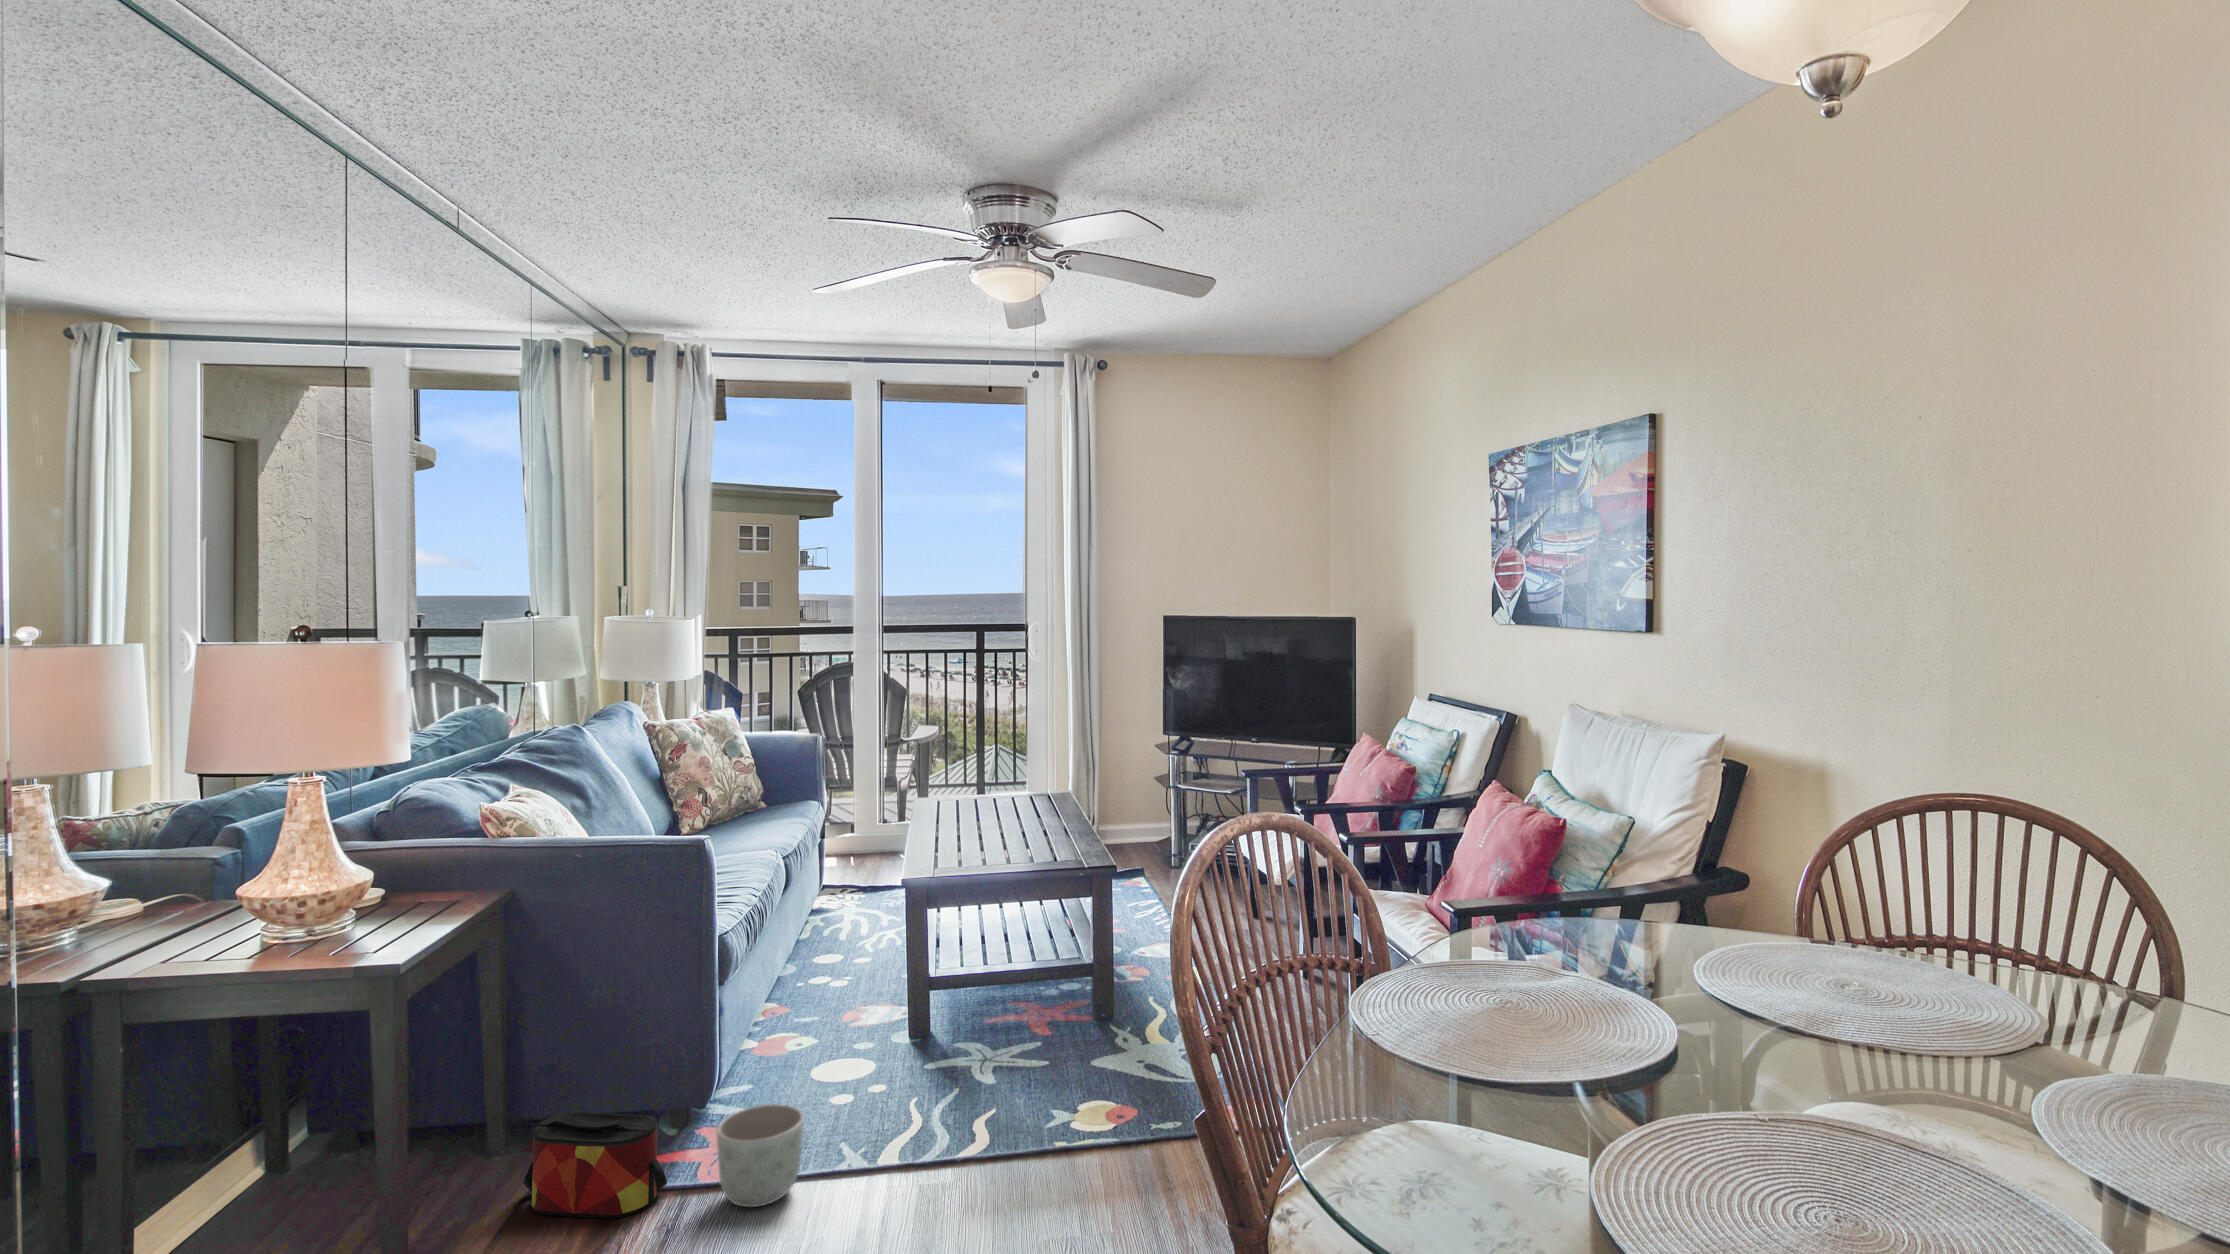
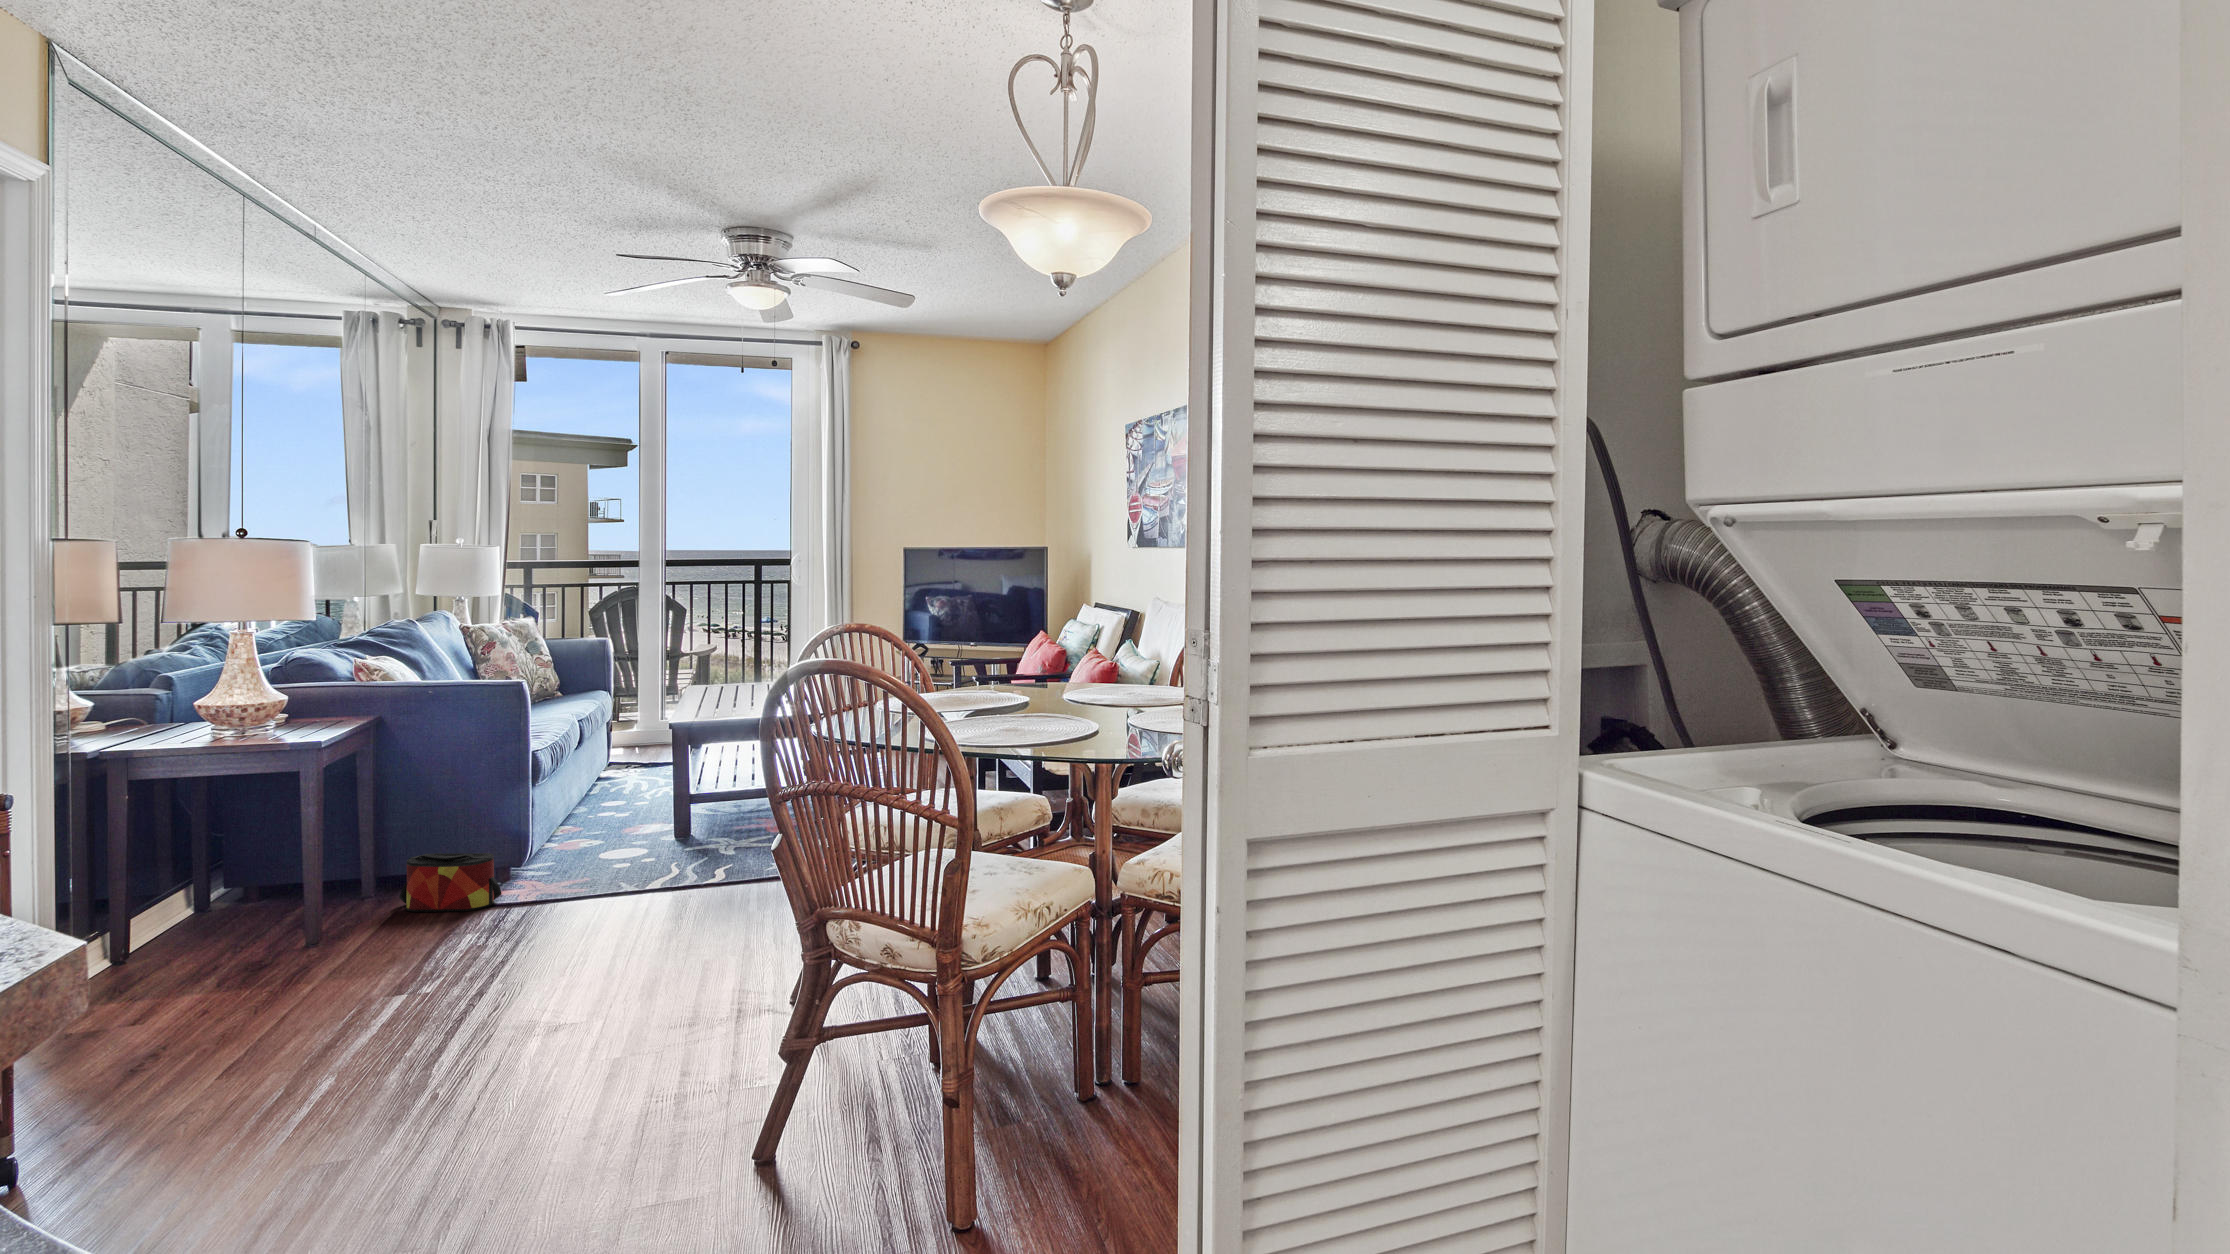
planter: present [717,1104,804,1207] -> none [536,846,596,903]

